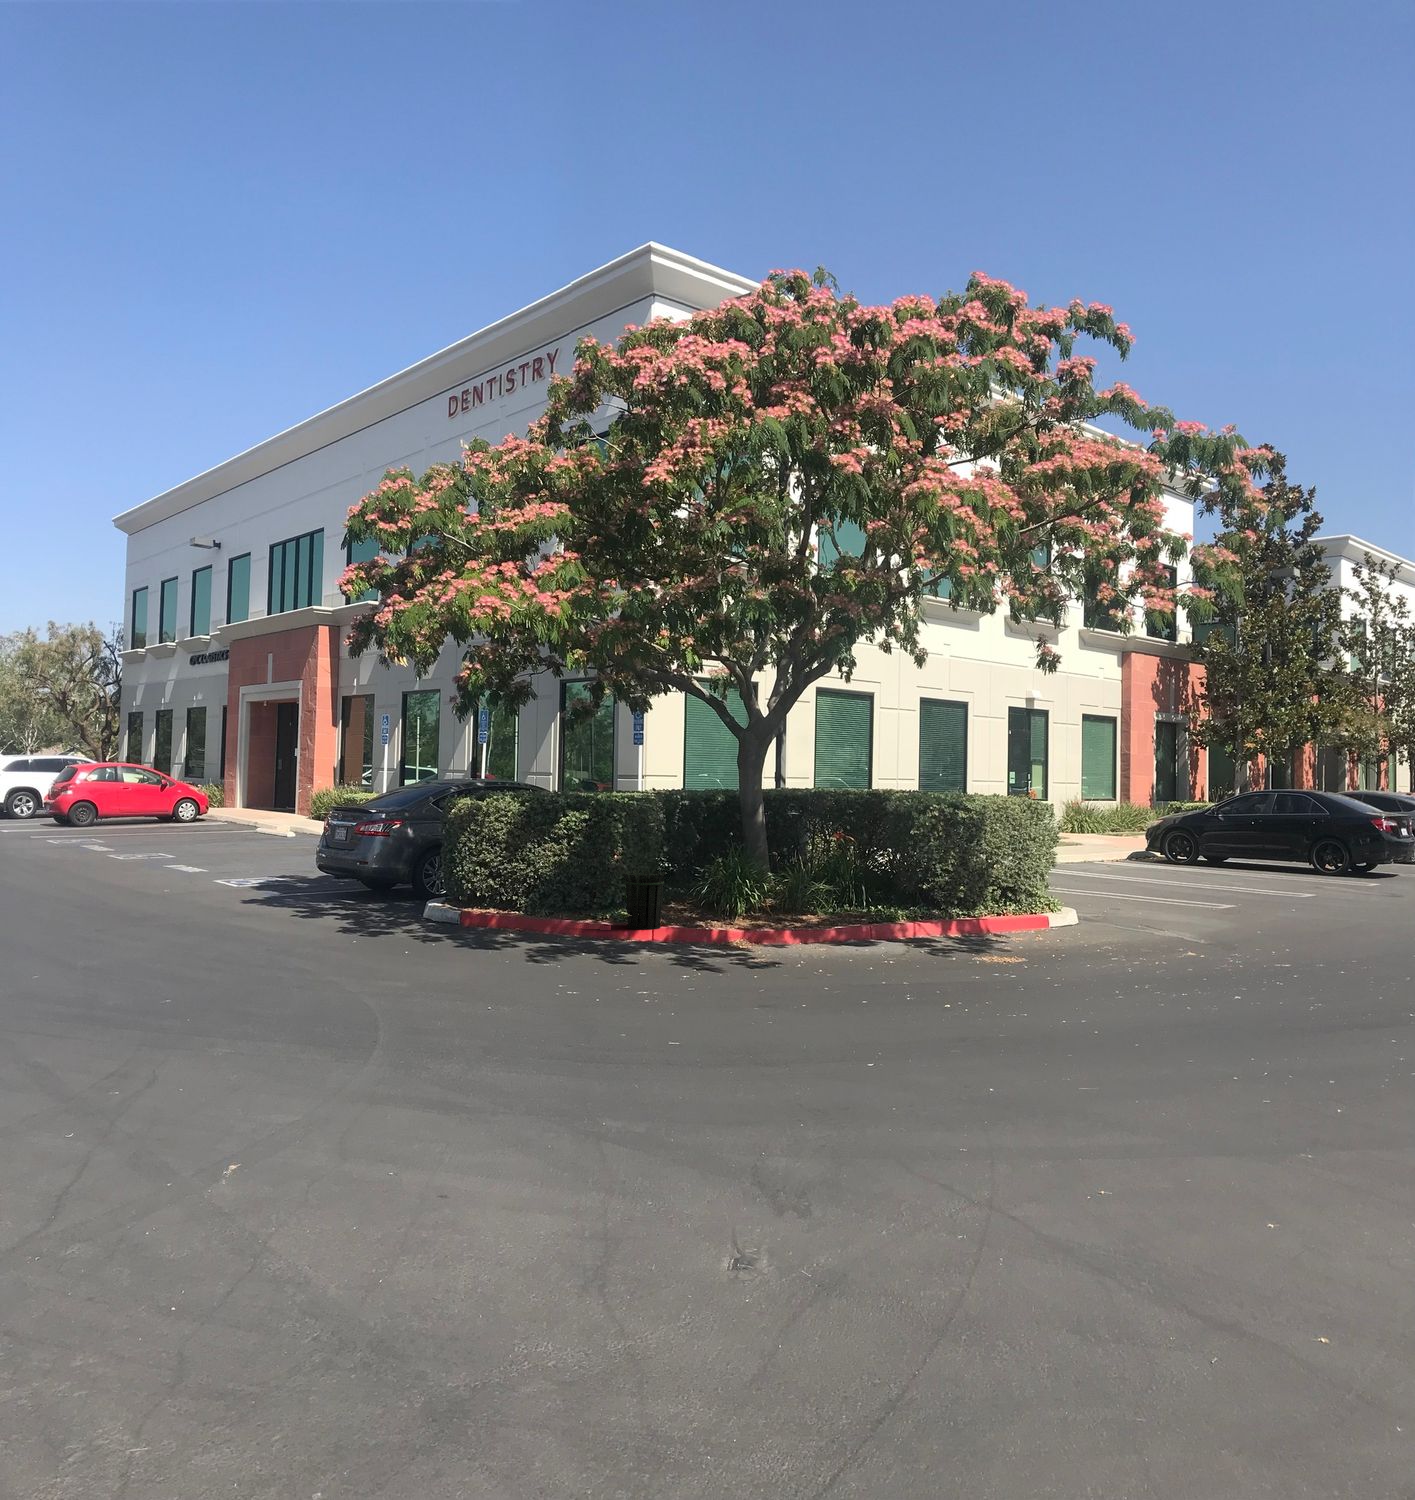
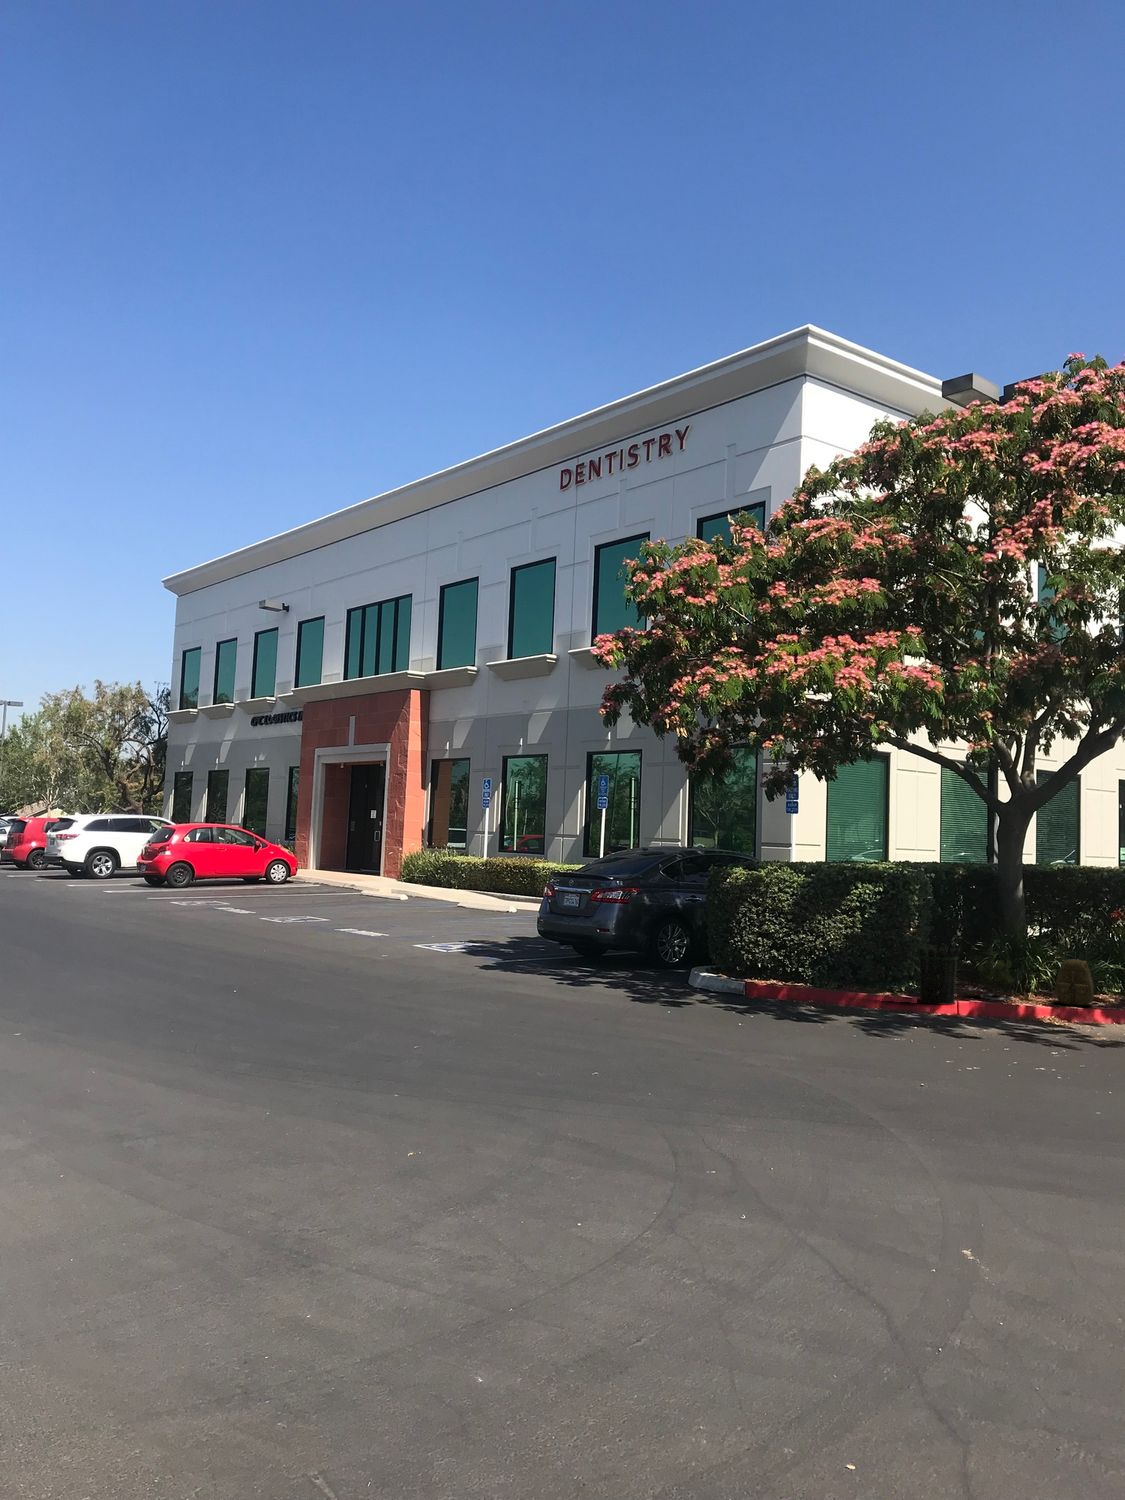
potted tree: none [693,869,731,924] -> present [979,948,1011,1000]
backpack: none [763,883,799,928] -> present [1055,959,1094,1006]

